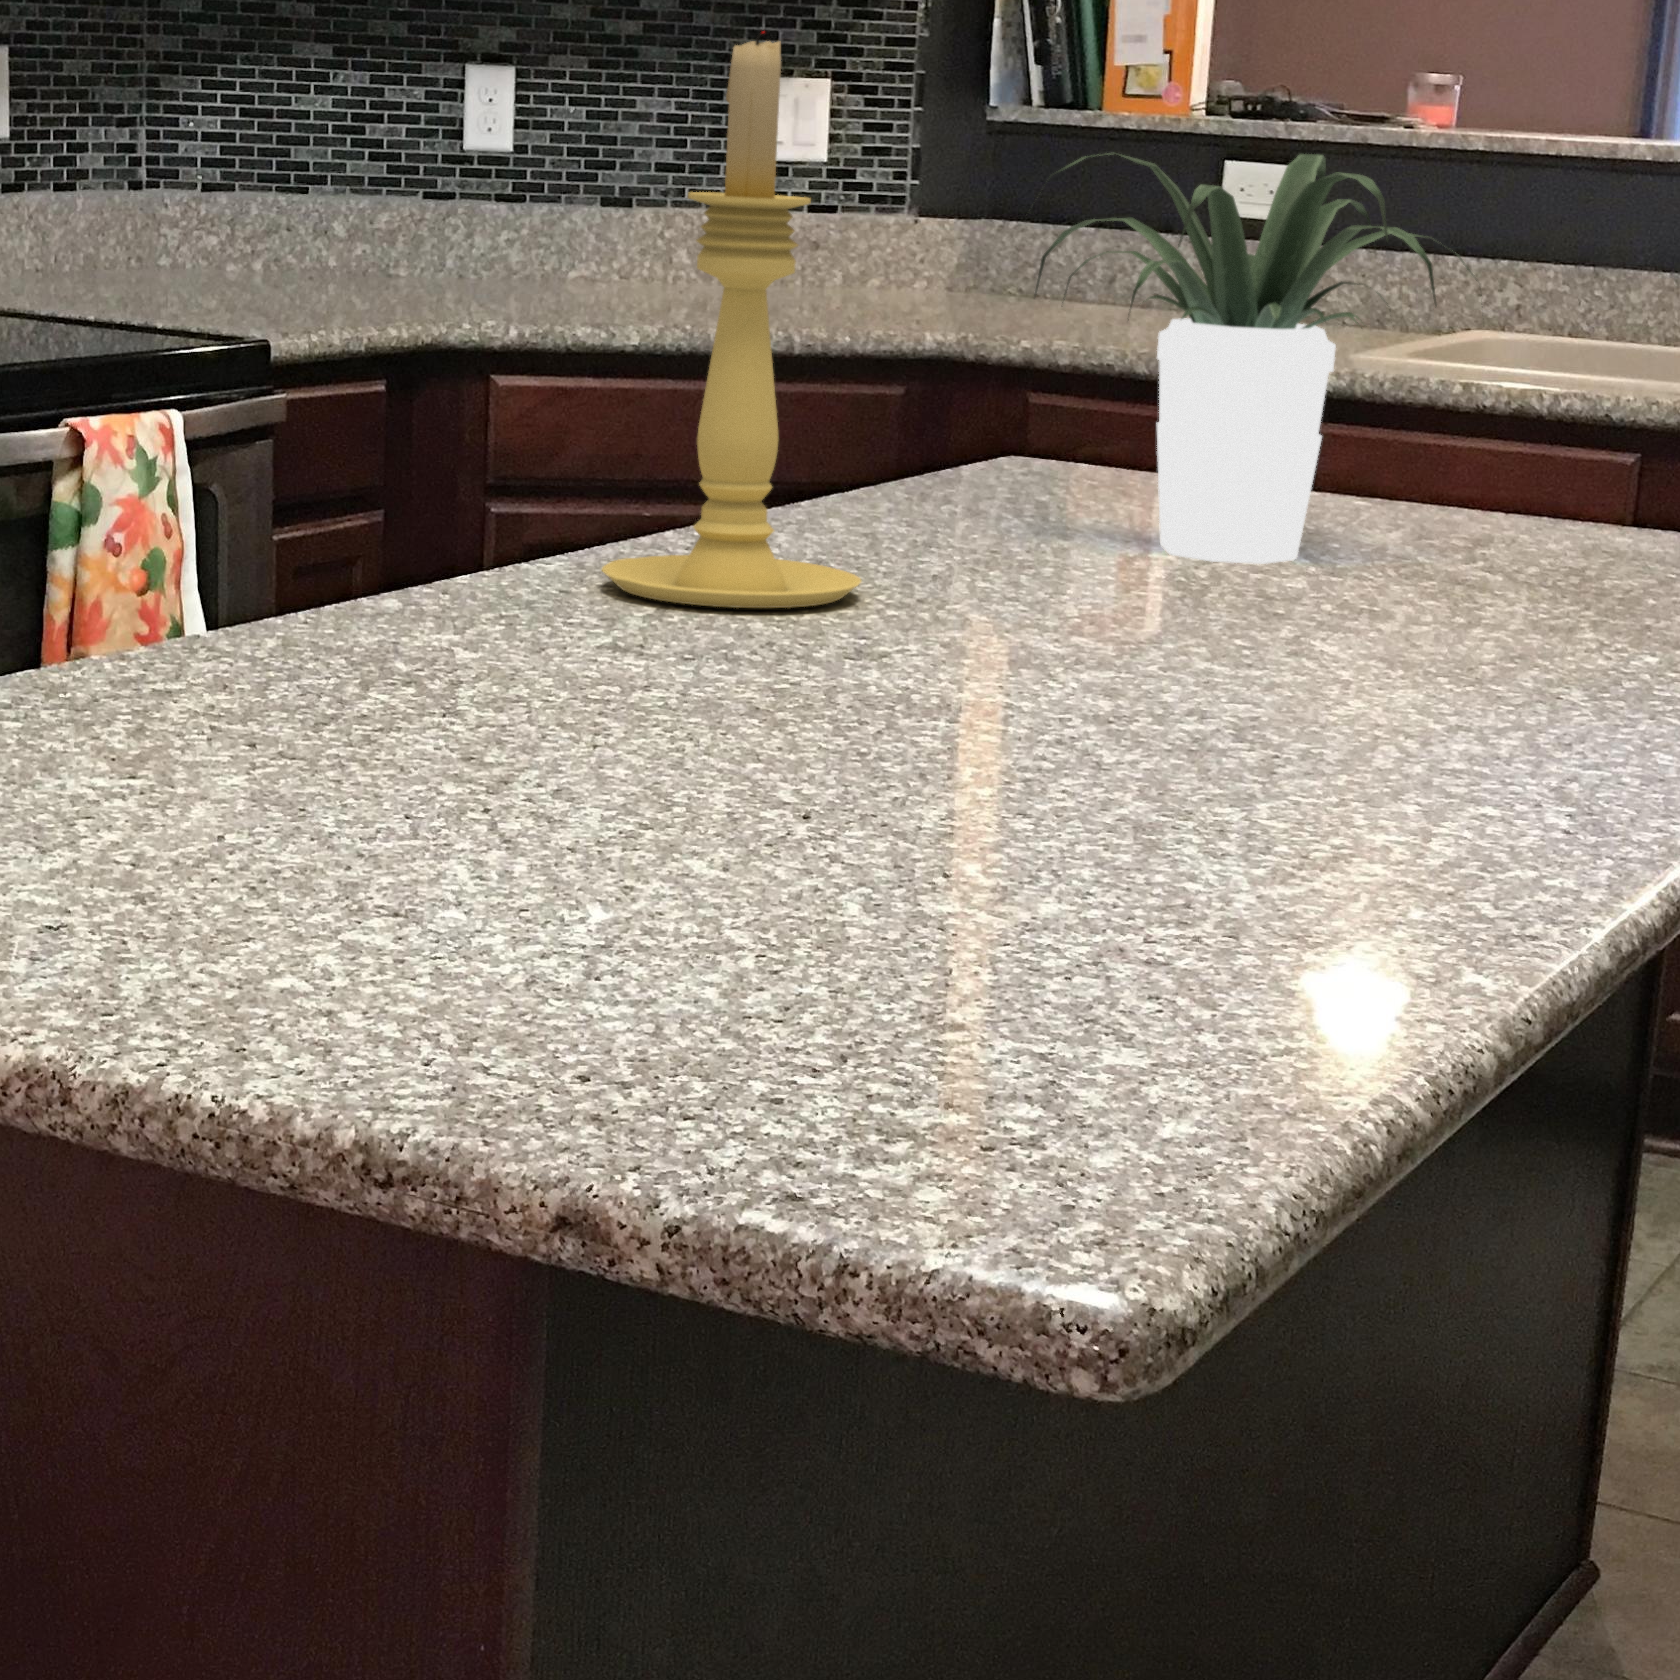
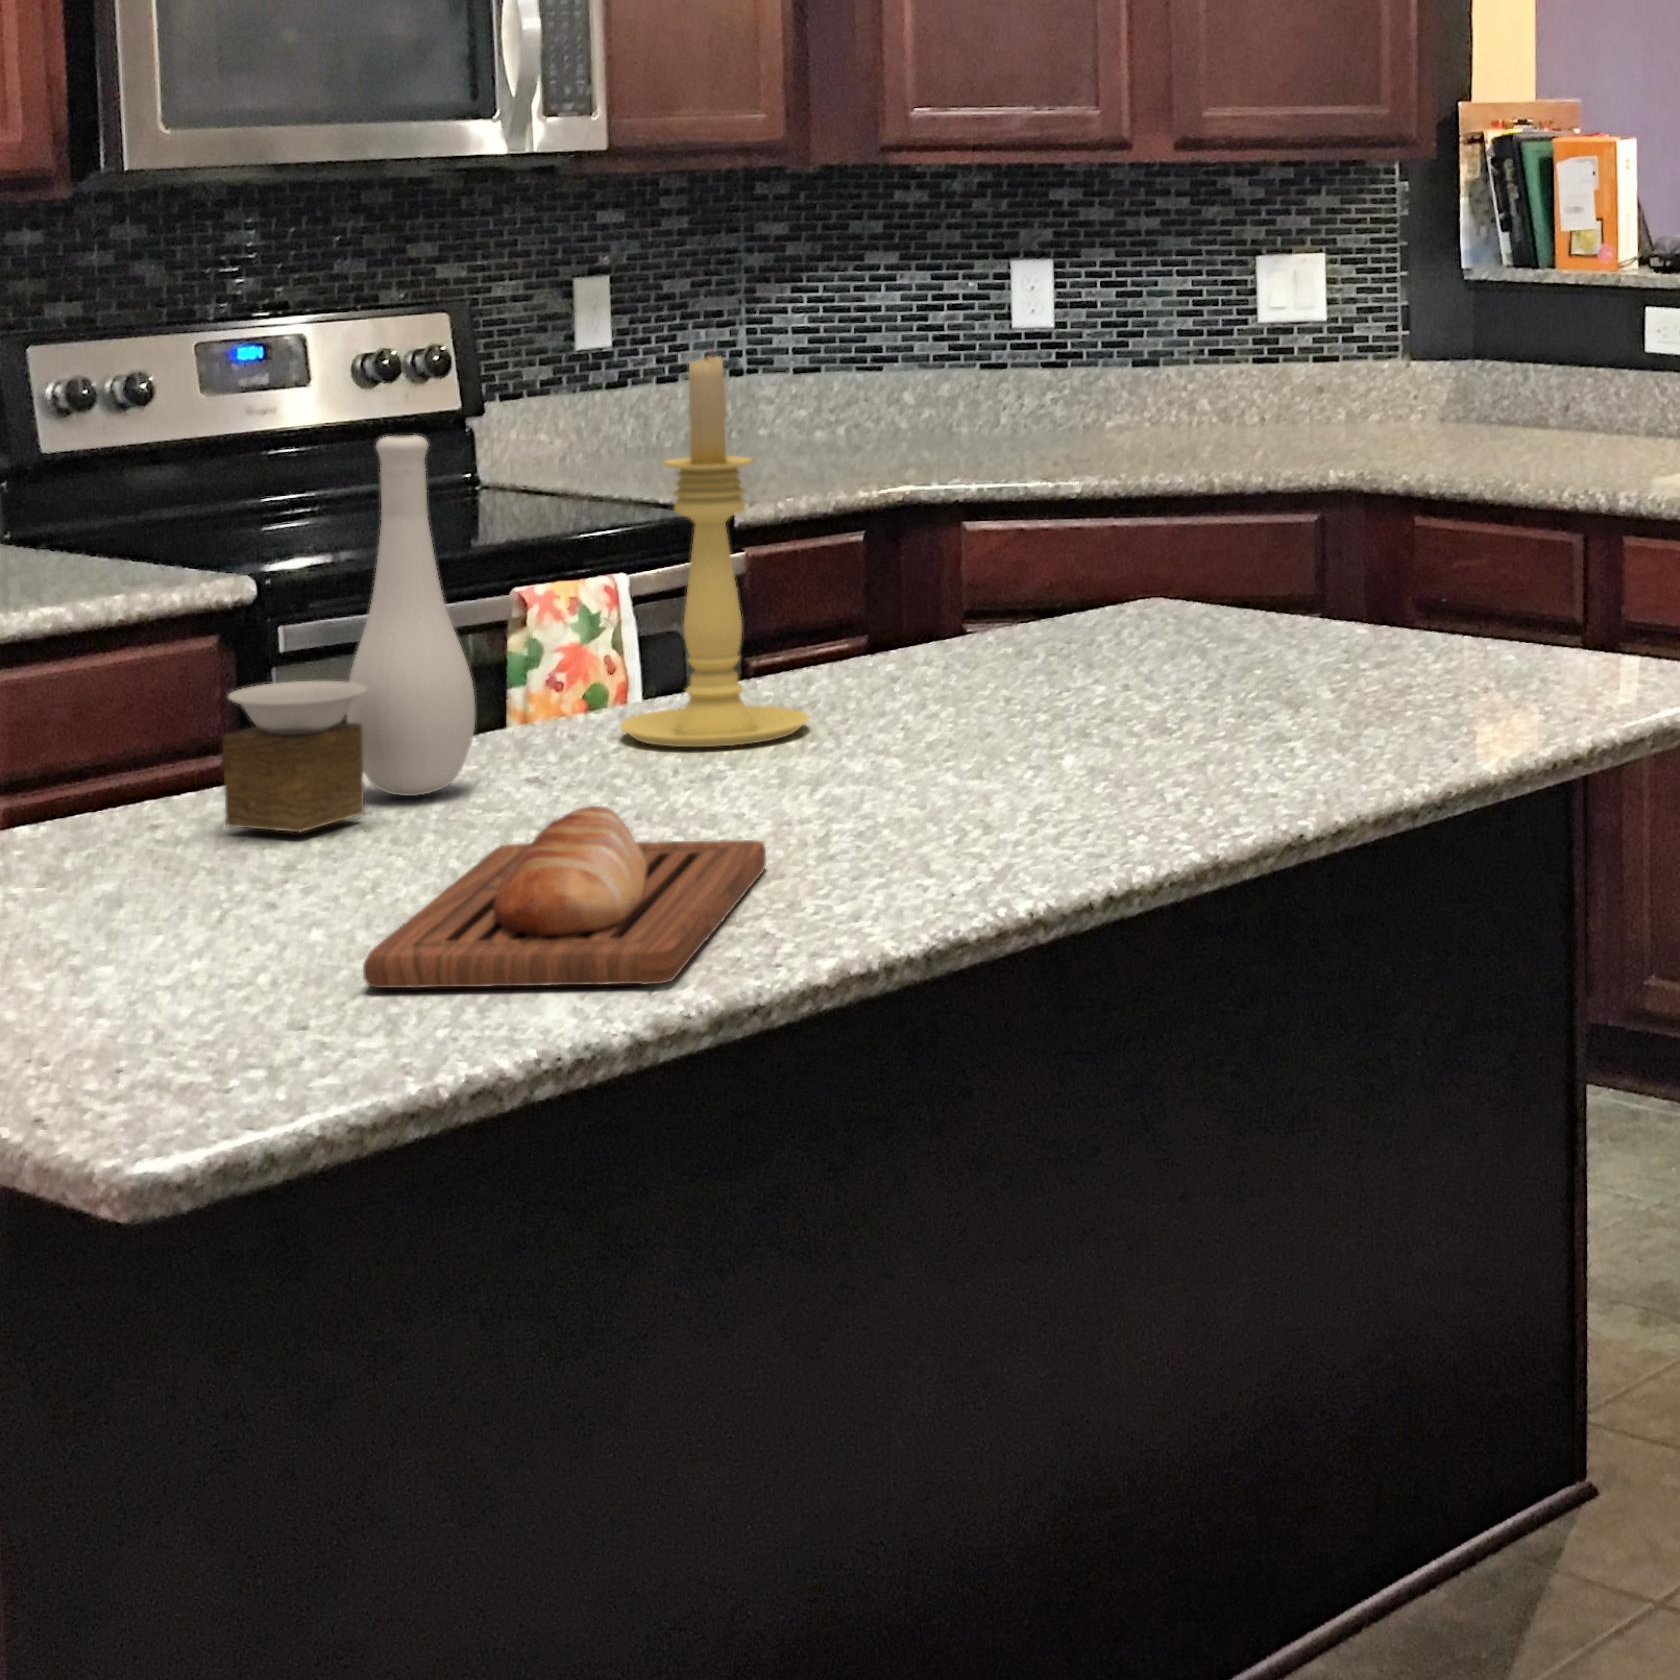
vase: none [259,108,539,704] -> present [222,435,475,832]
potted plant: present [1035,154,1477,564] -> none [985,389,1336,693]
bread loaf: none [787,674,1425,959] -> present [363,806,766,988]

